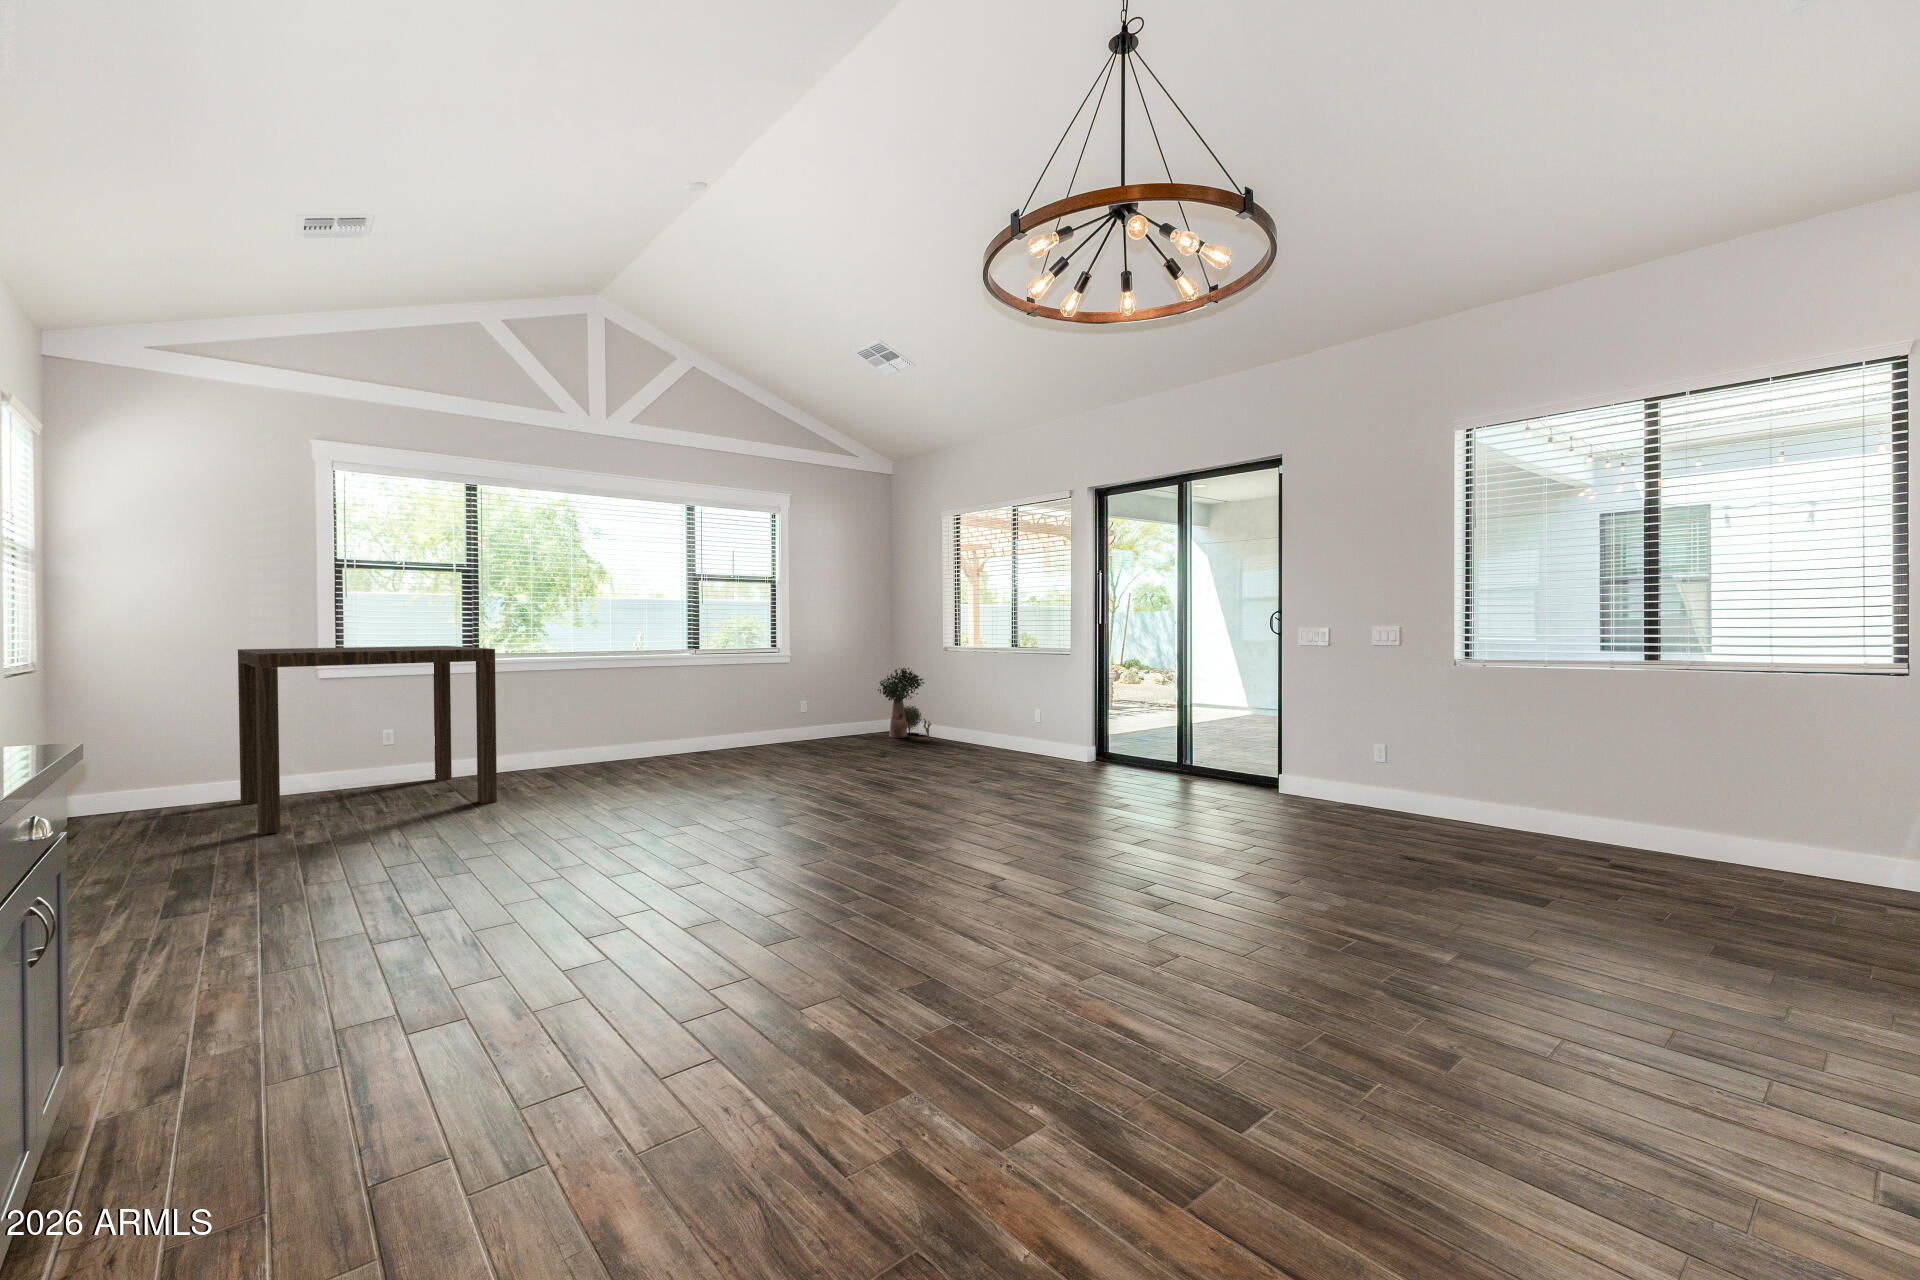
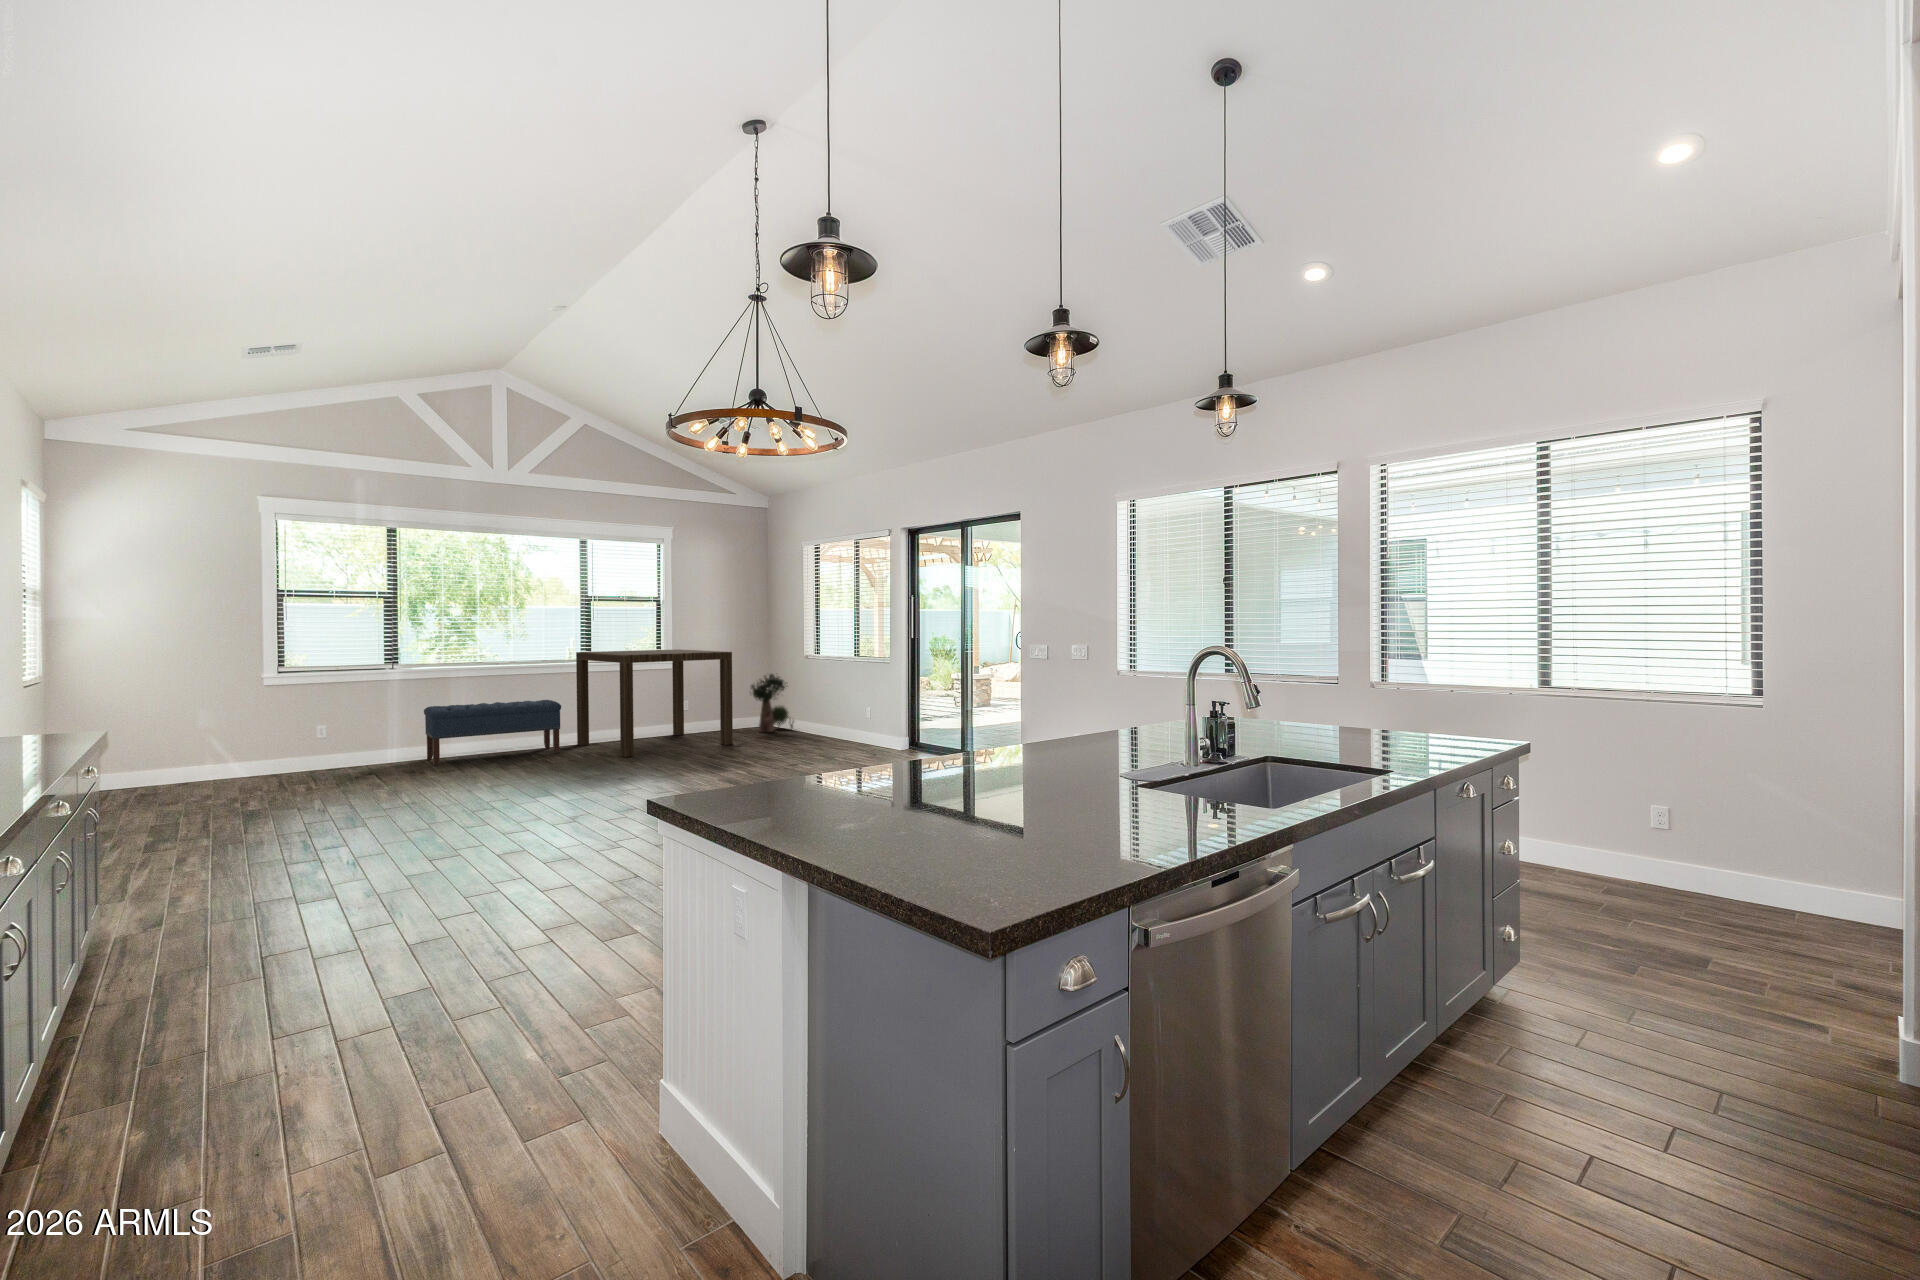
dining table: present [238,646,497,835] -> present [576,649,733,757]
bench: none [511,698,674,779] -> present [424,700,561,765]

